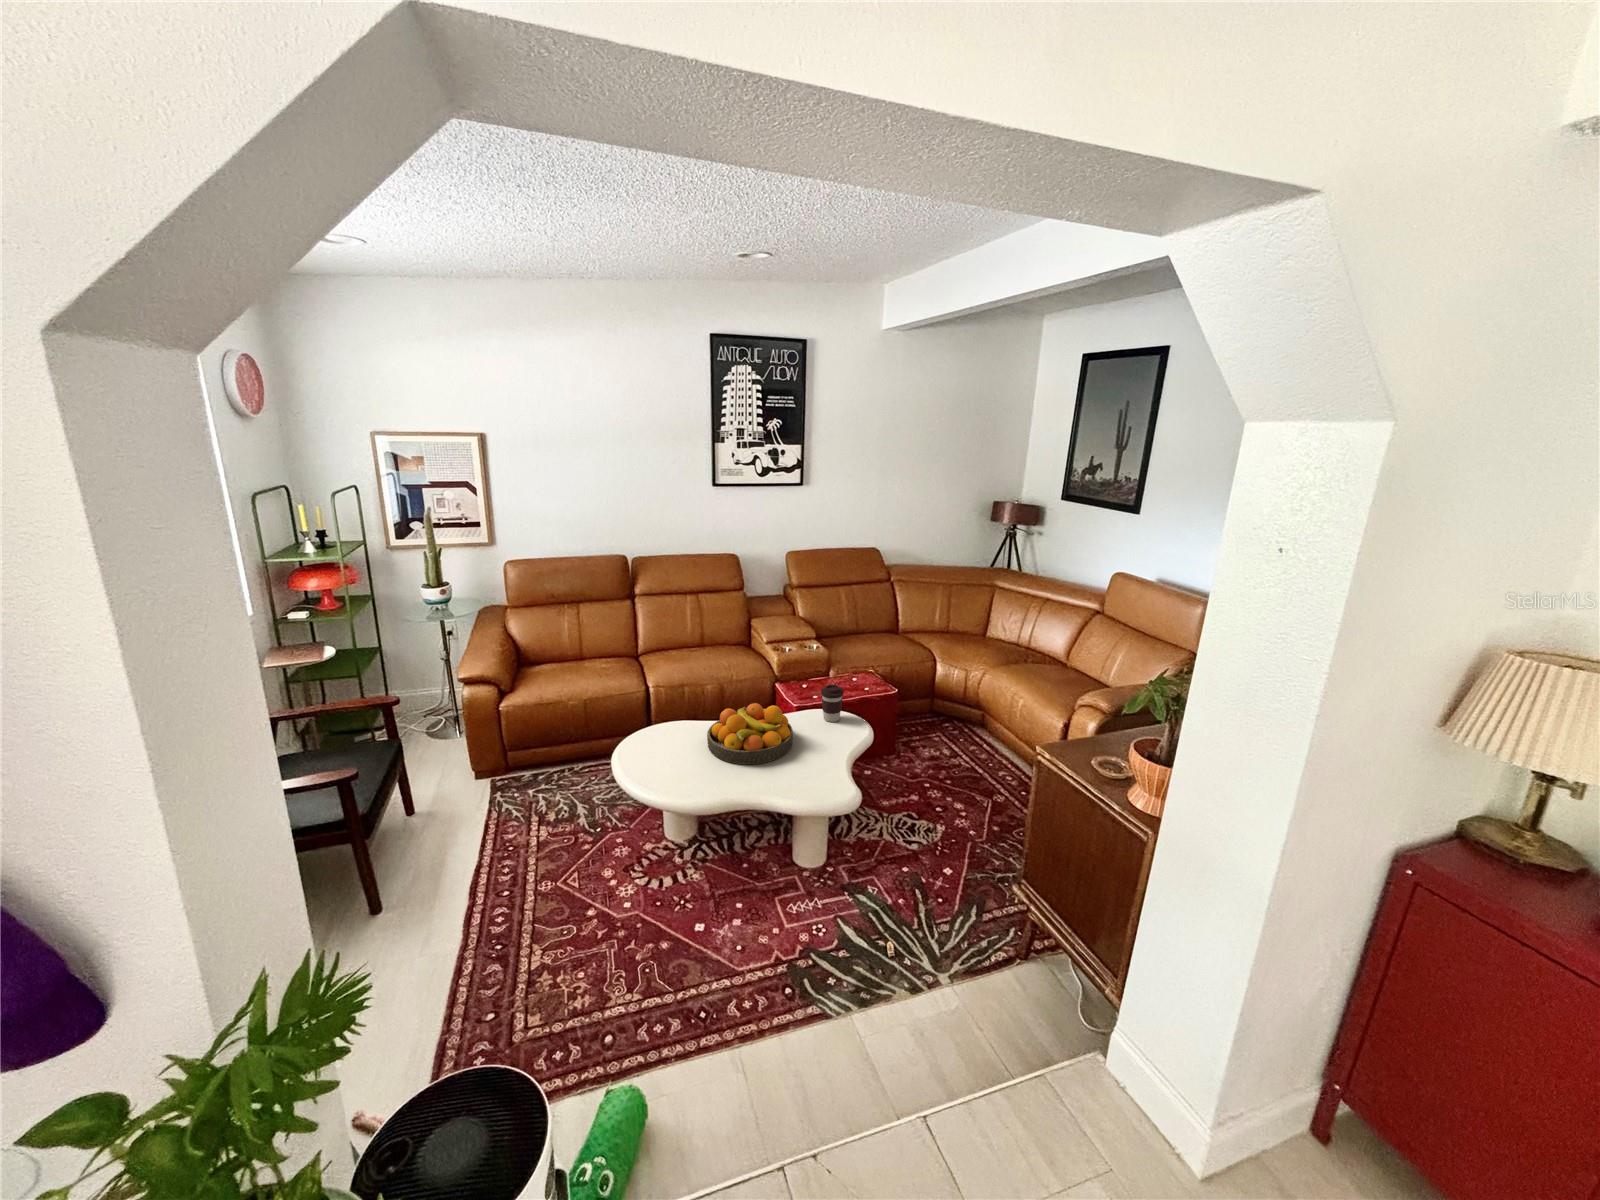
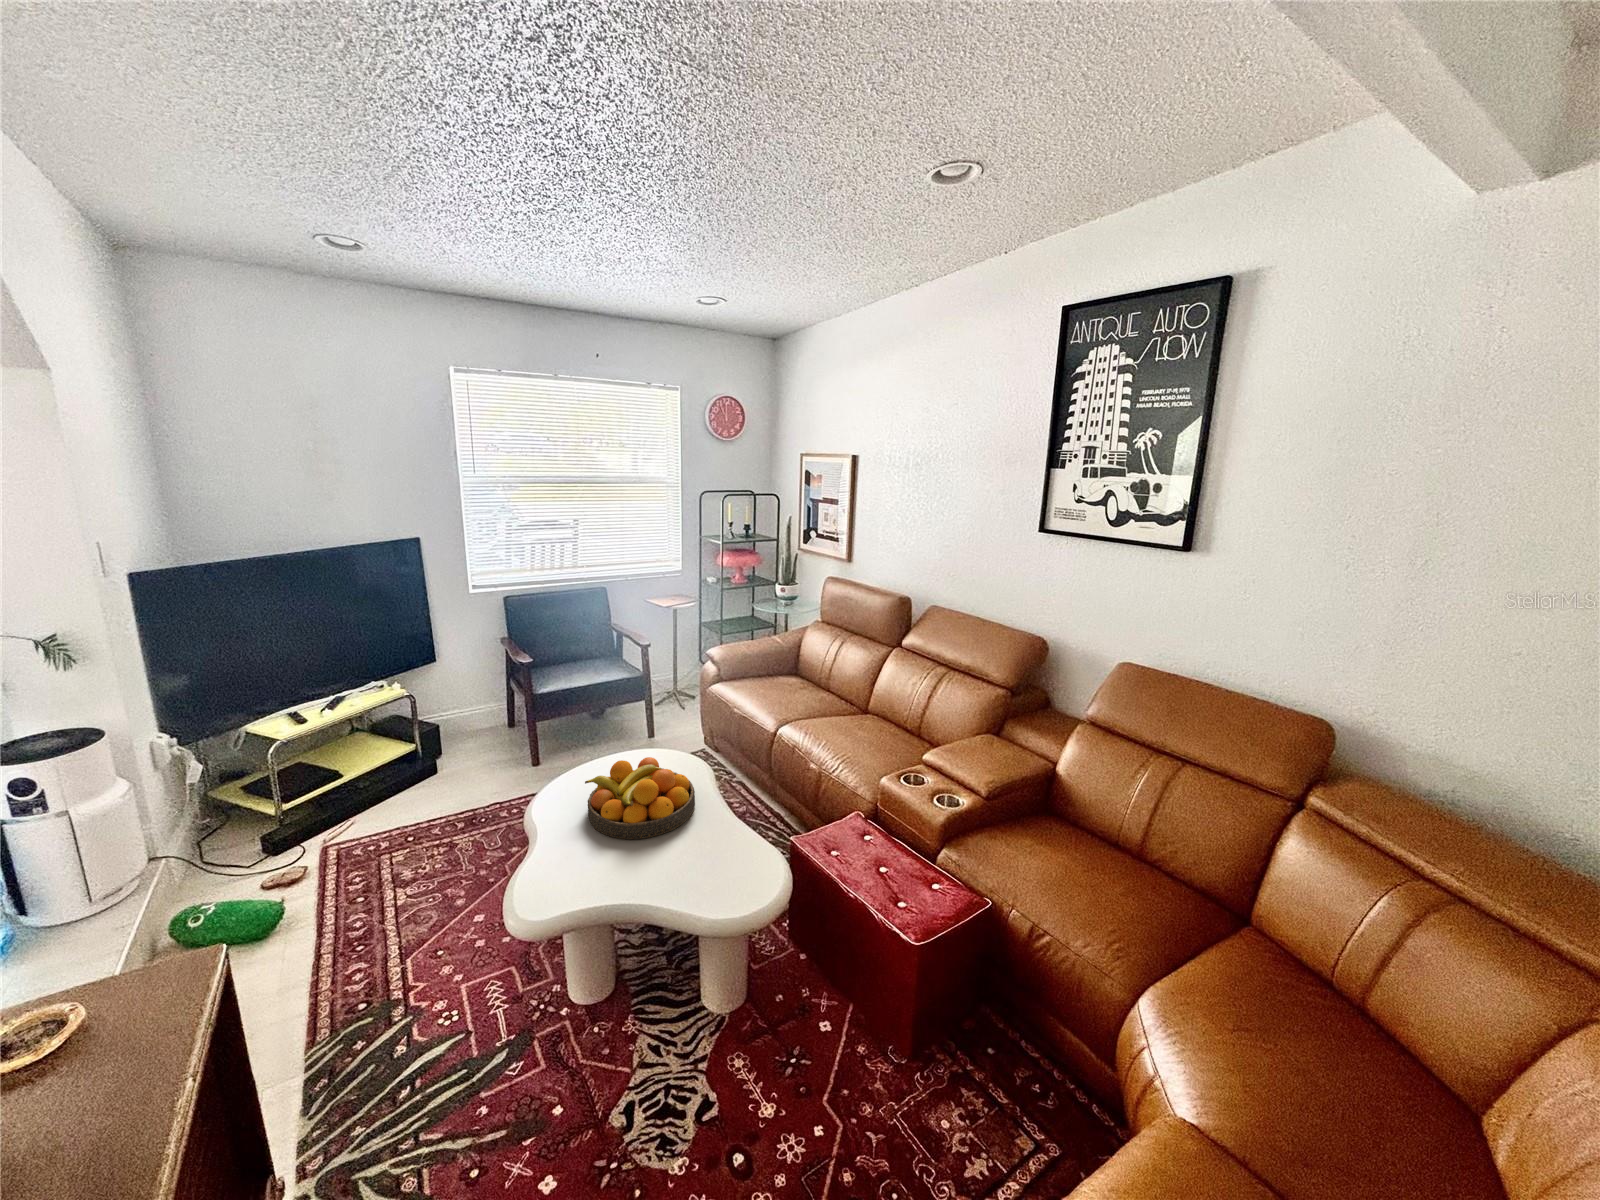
coffee cup: present [821,685,844,722] -> none [708,814,743,873]

